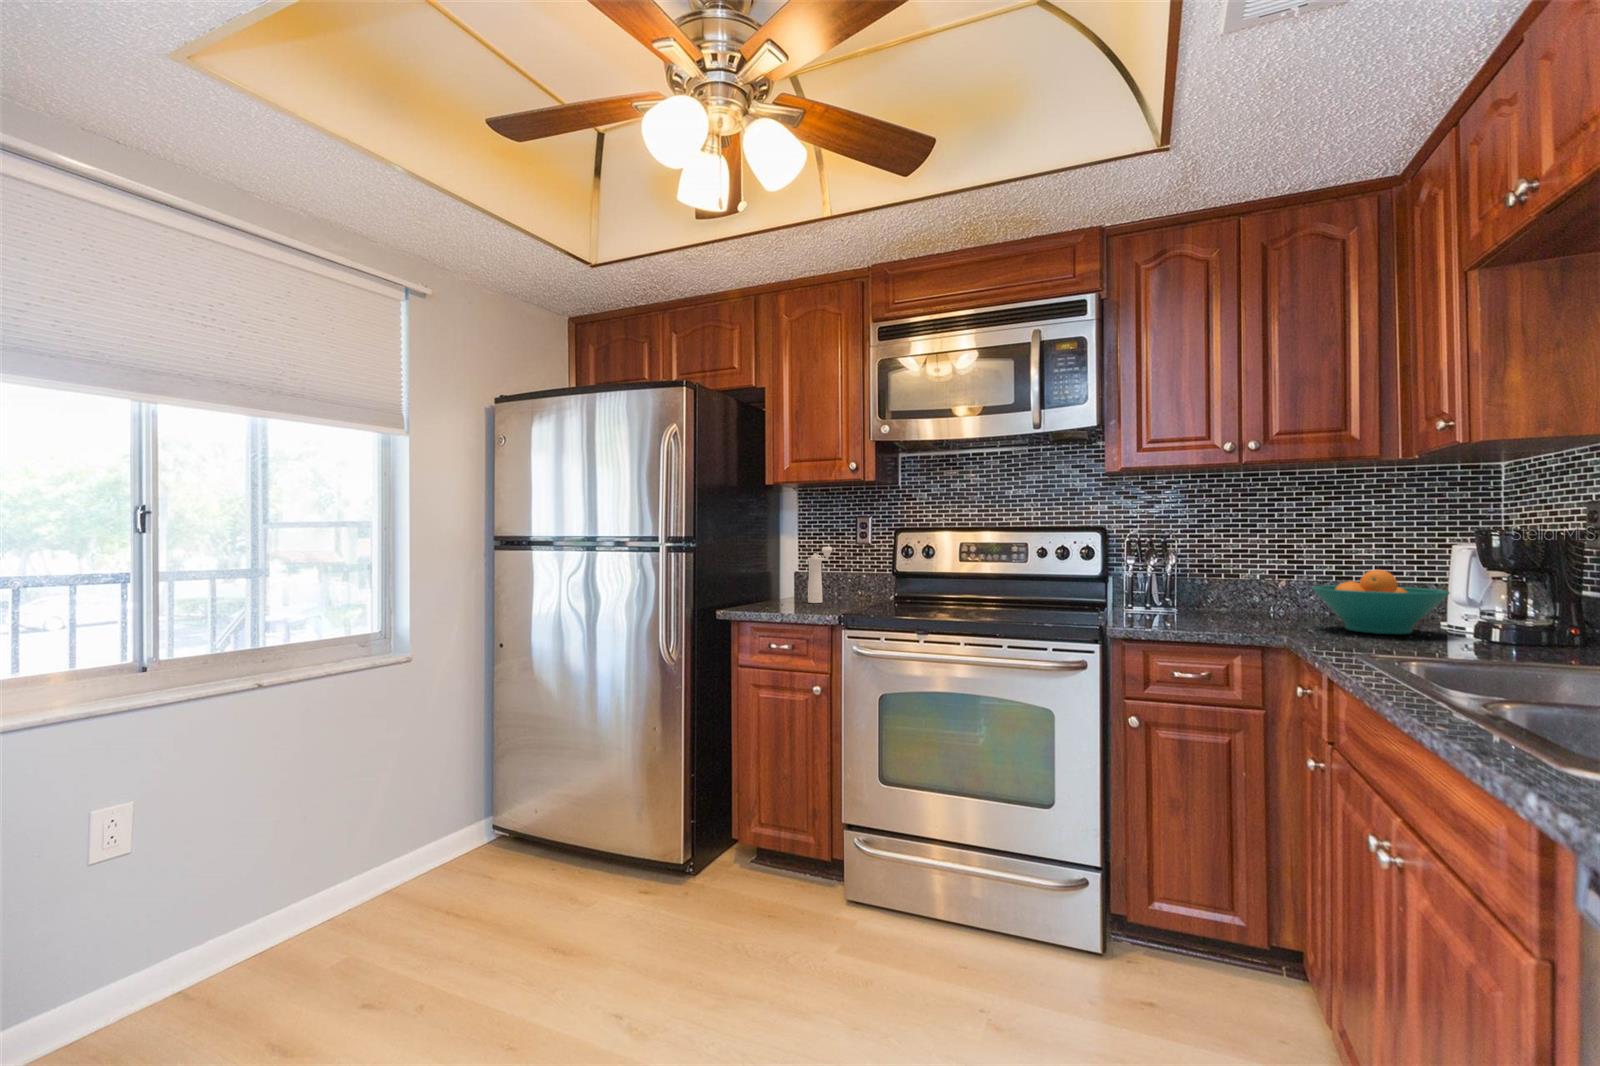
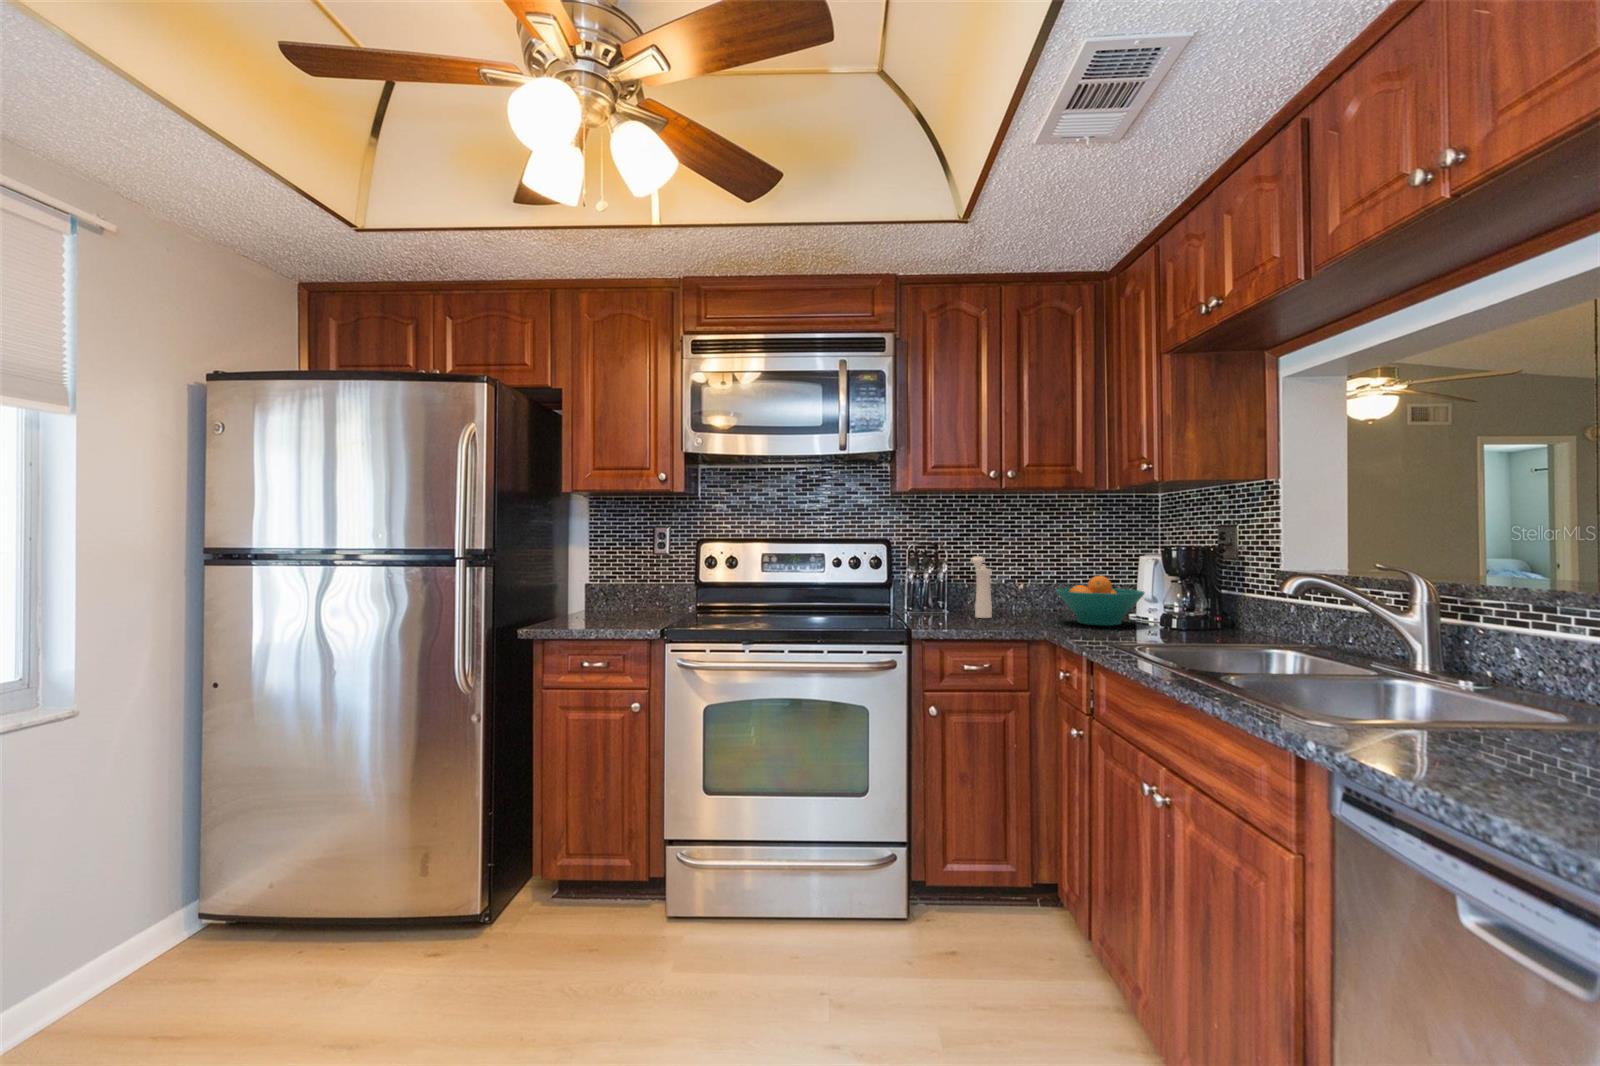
pepper mill: present [808,547,832,603] -> present [972,557,992,618]

